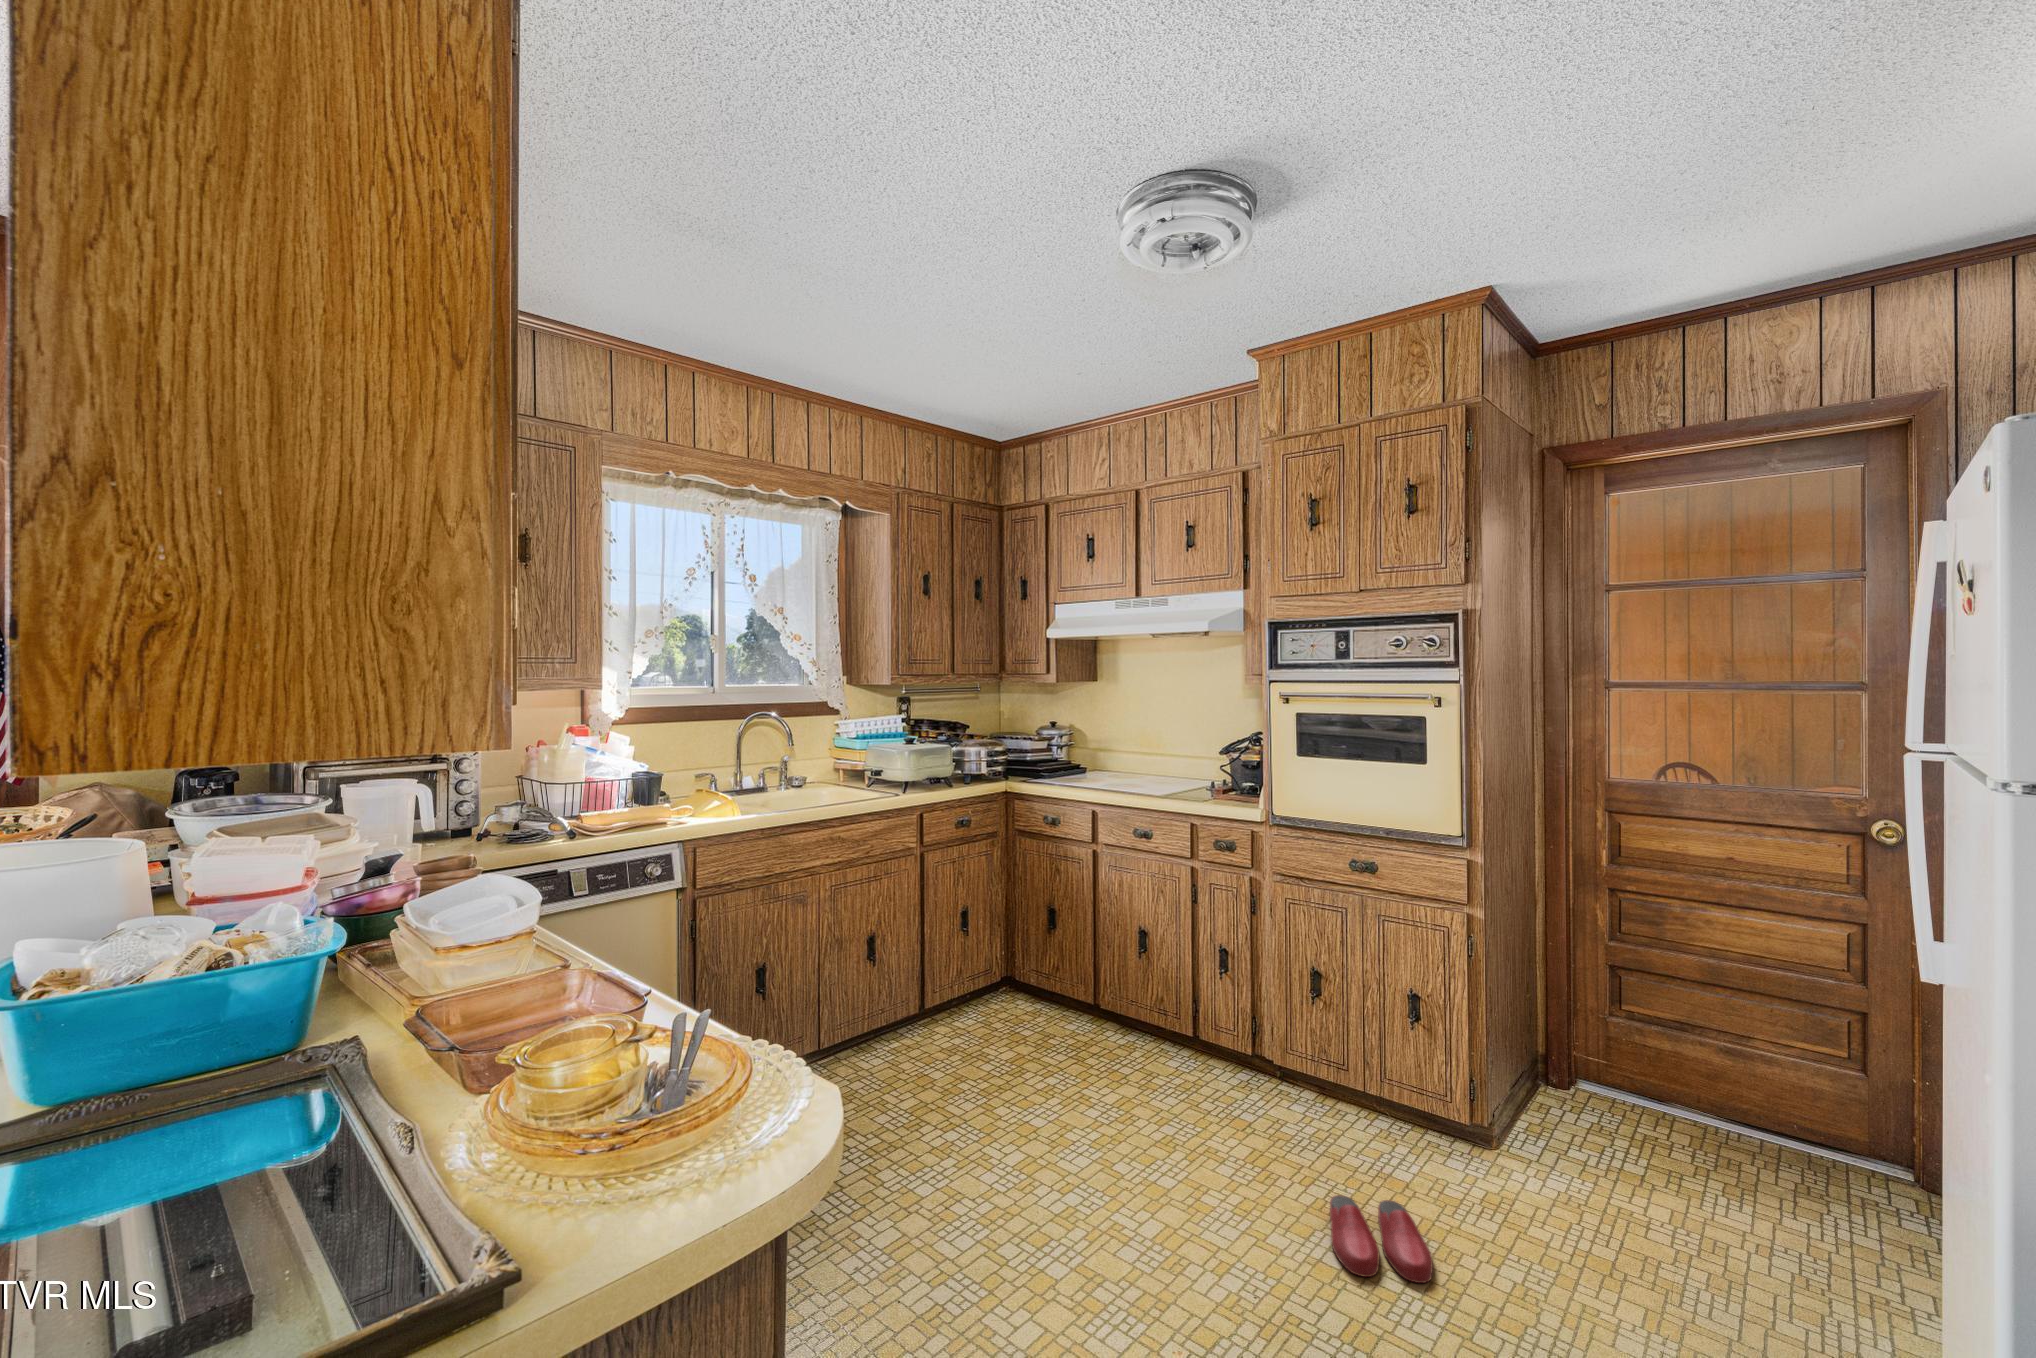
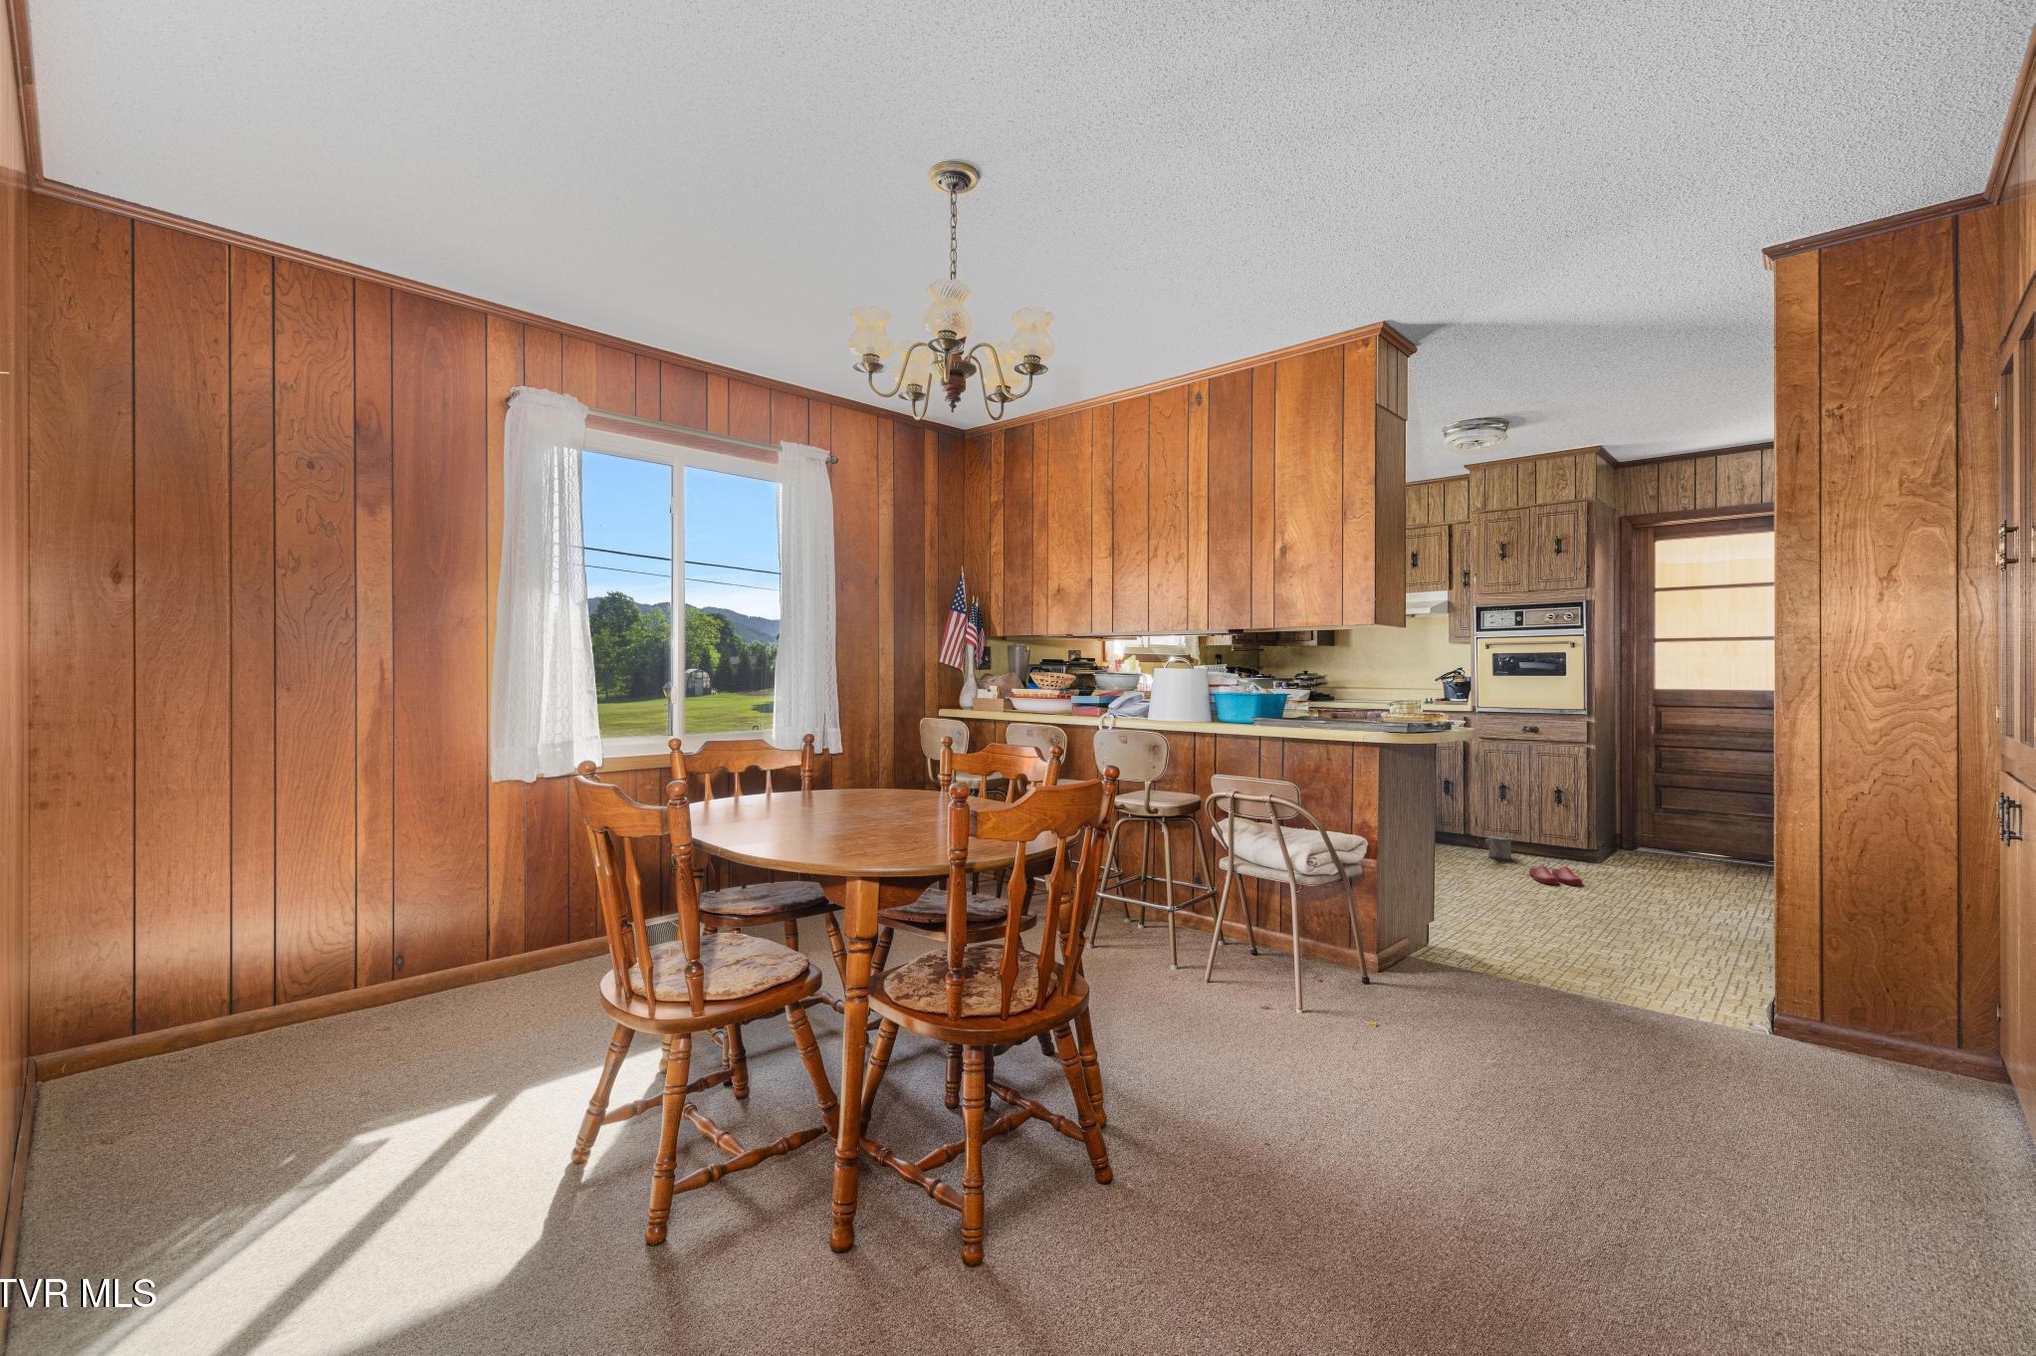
watering can: none [1261,1069,1322,1133] -> present [1485,835,1512,860]

